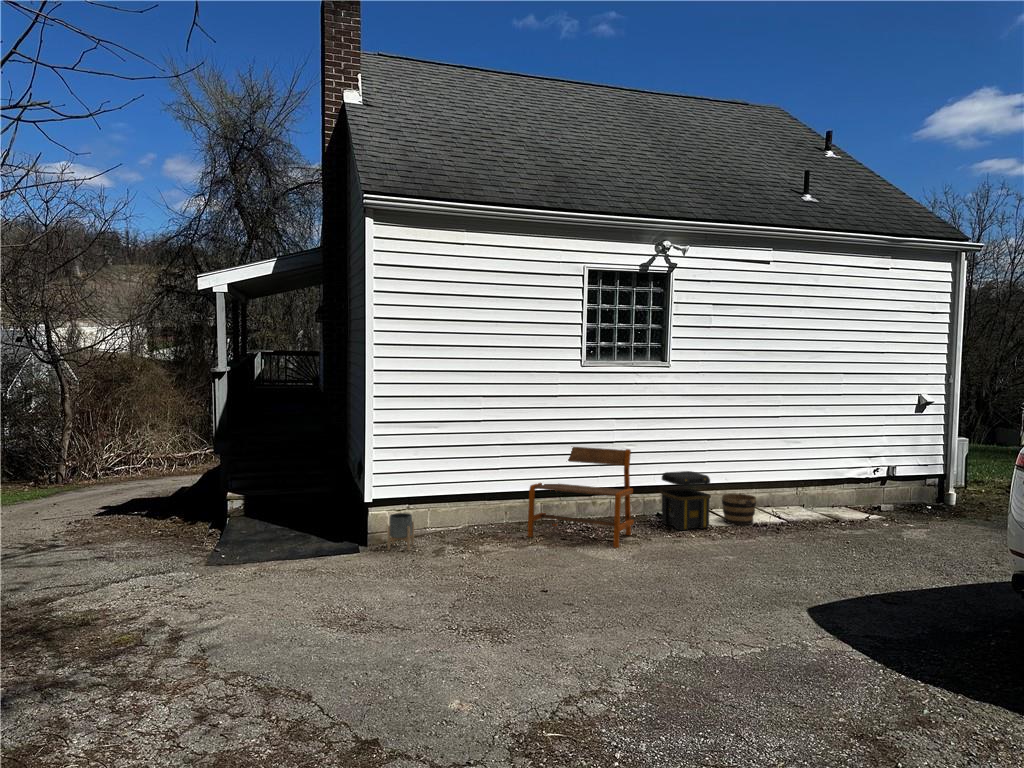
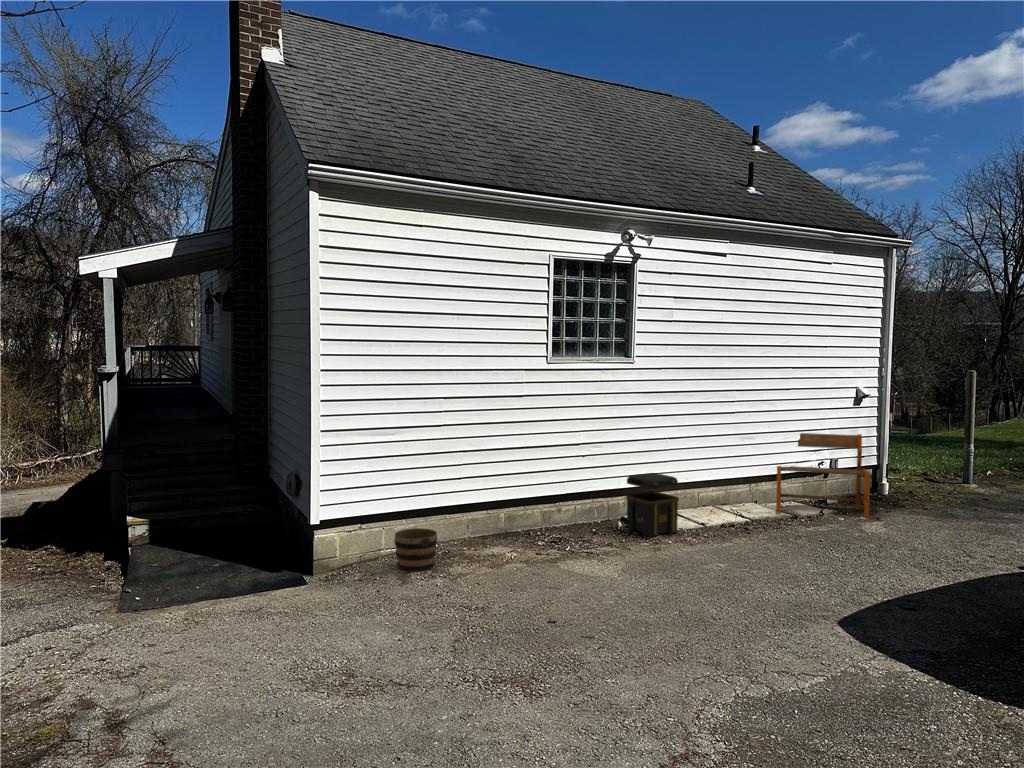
bench: present [527,447,634,548] -> present [776,433,870,520]
bucket: present [722,494,756,525] -> present [394,528,437,572]
planter: present [387,513,414,550] -> none [342,535,371,579]

